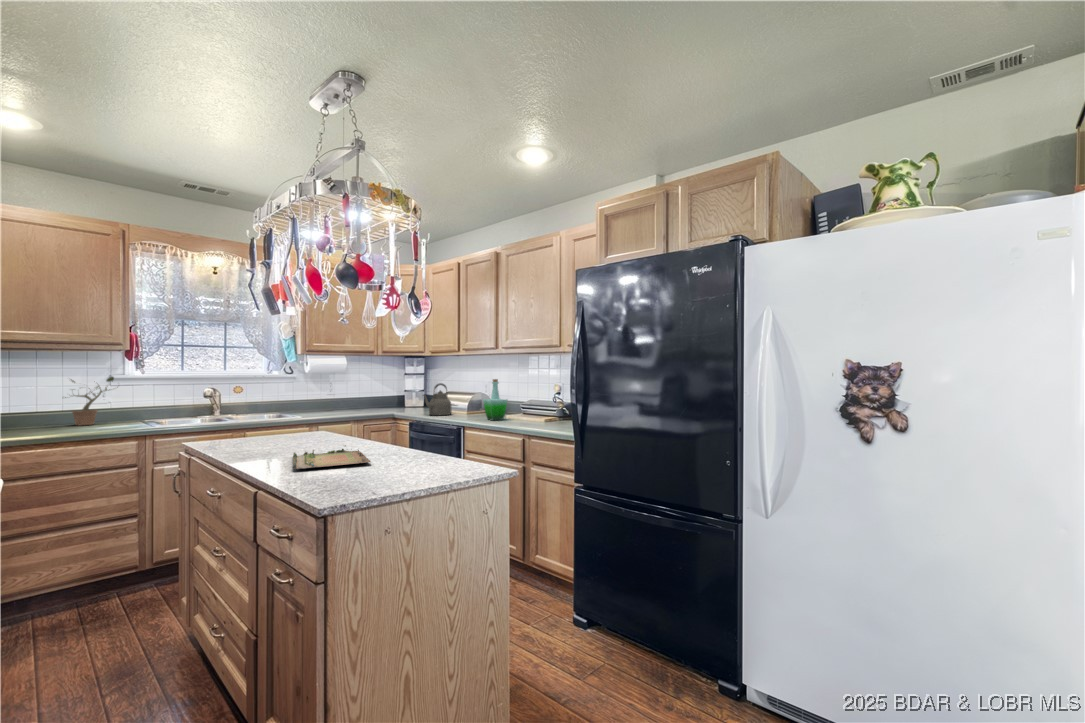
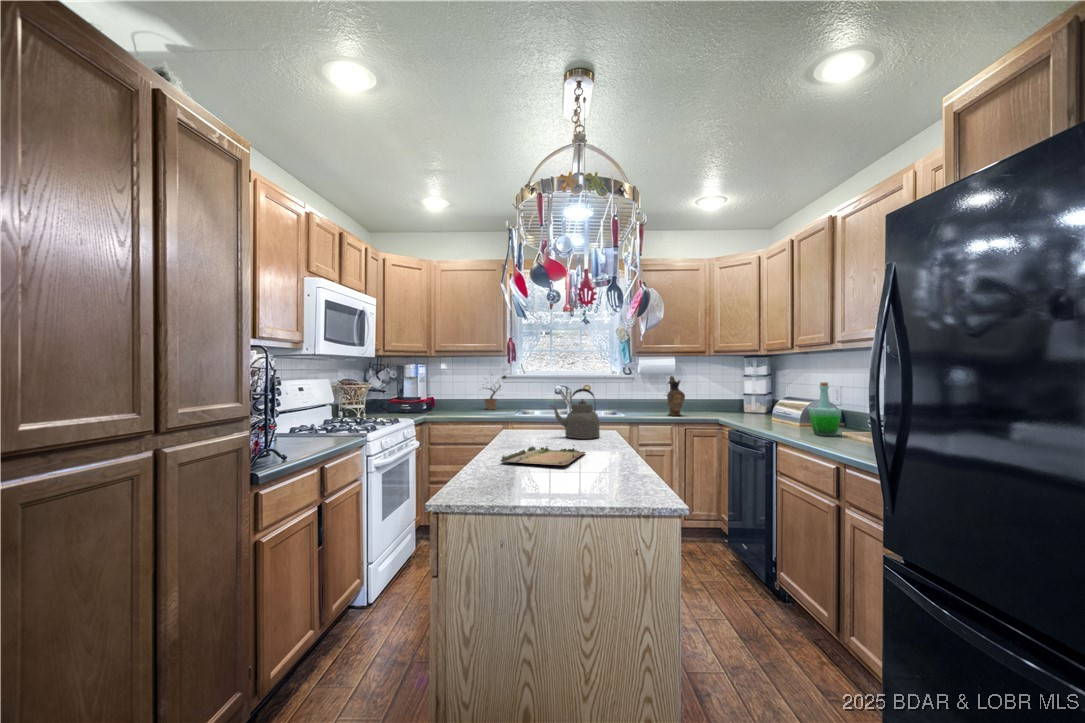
ceramic pitcher: none [346,375,364,415] -> present [667,376,685,416]
kettle: present [423,383,452,415] -> present [551,389,600,439]

